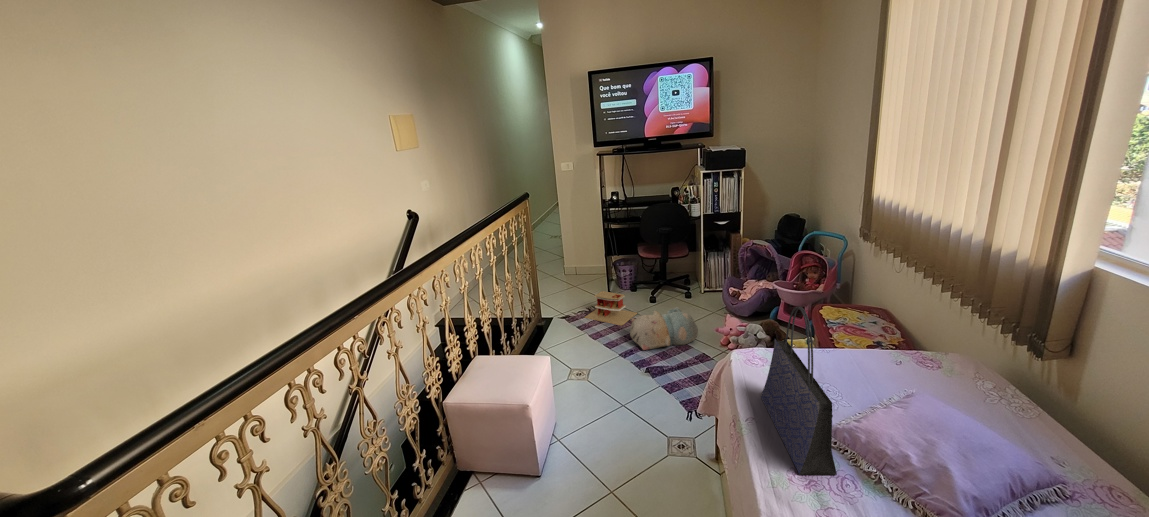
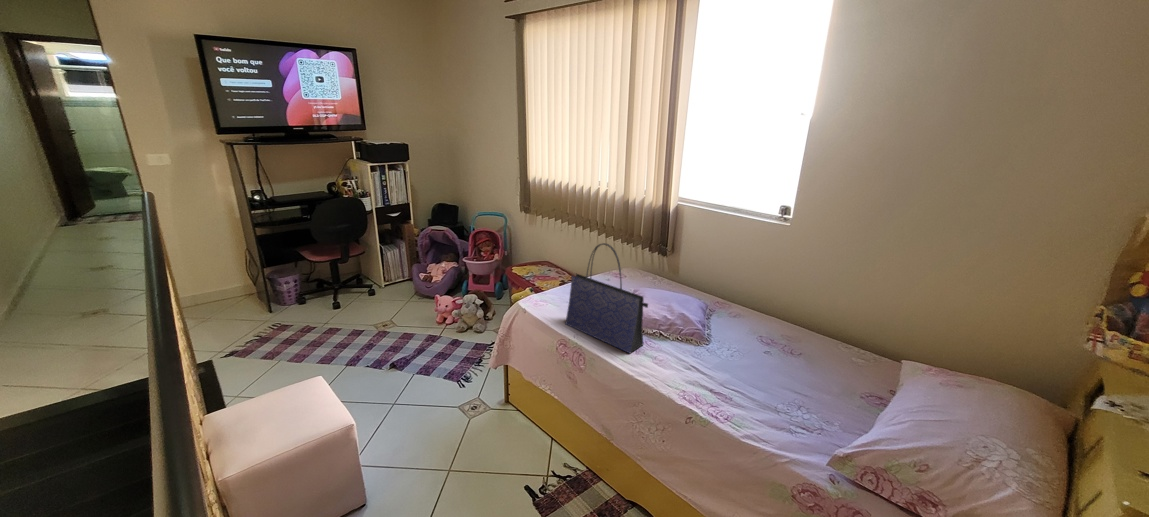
toy house: present [585,291,637,326] -> none [260,304,329,345]
plush toy: present [630,307,698,350] -> none [341,300,415,350]

